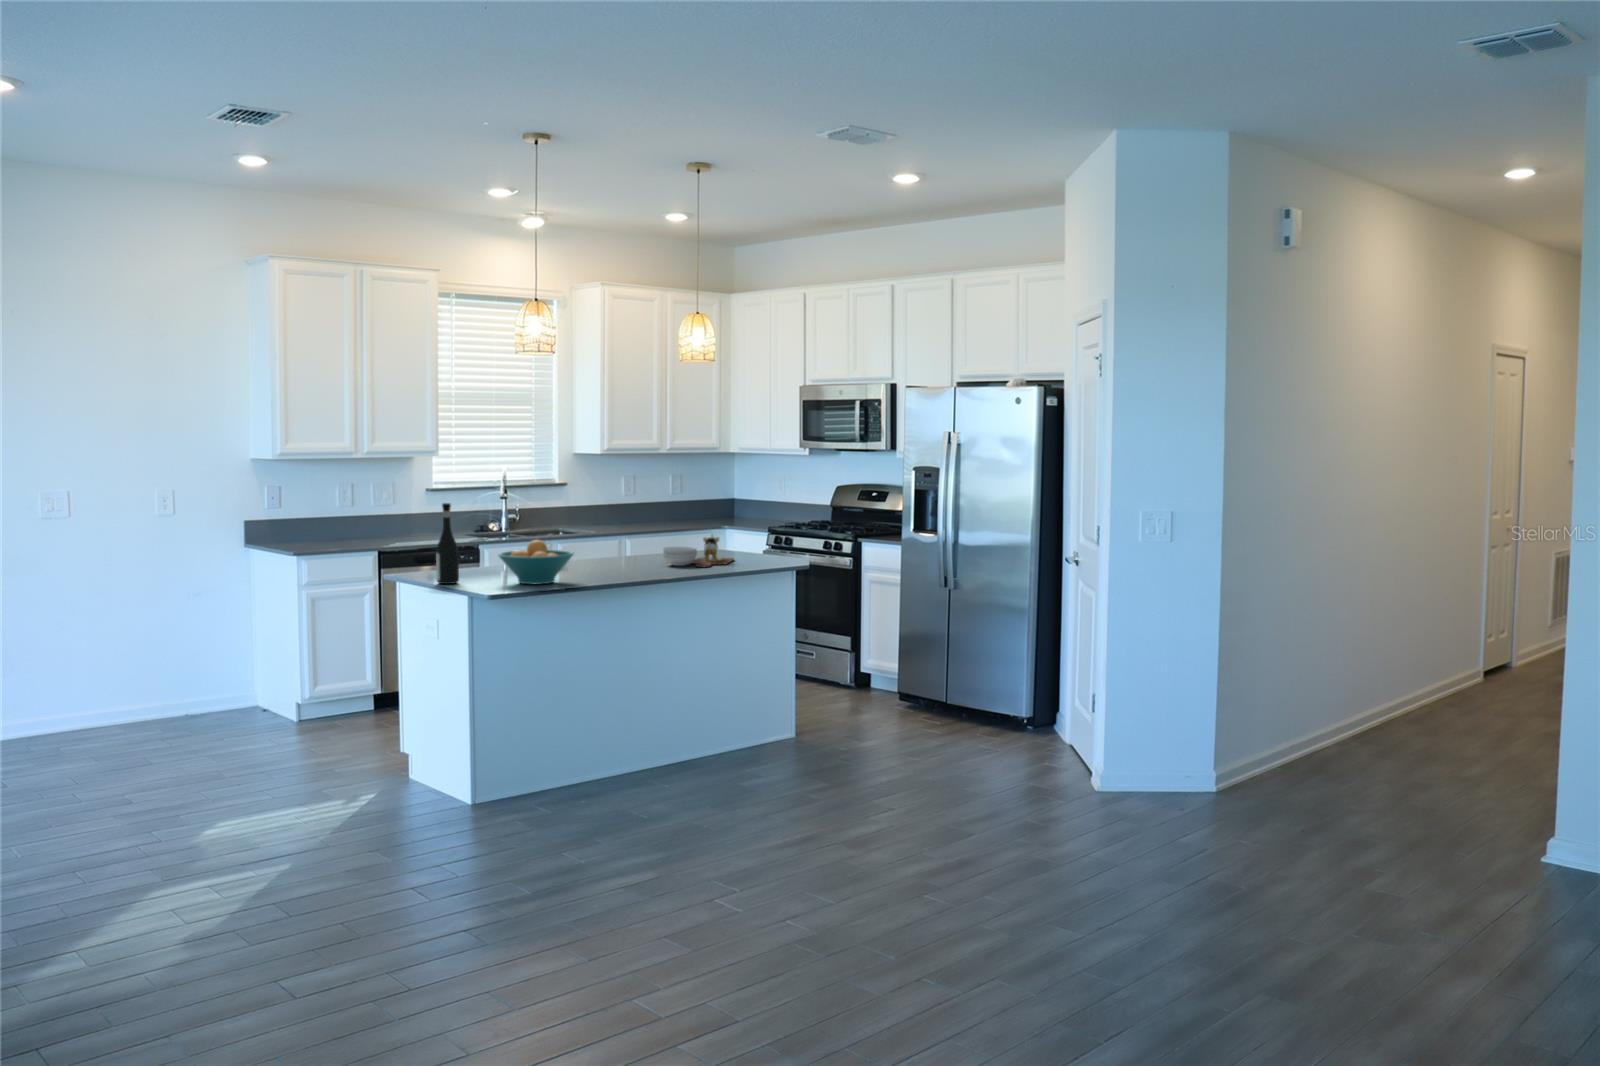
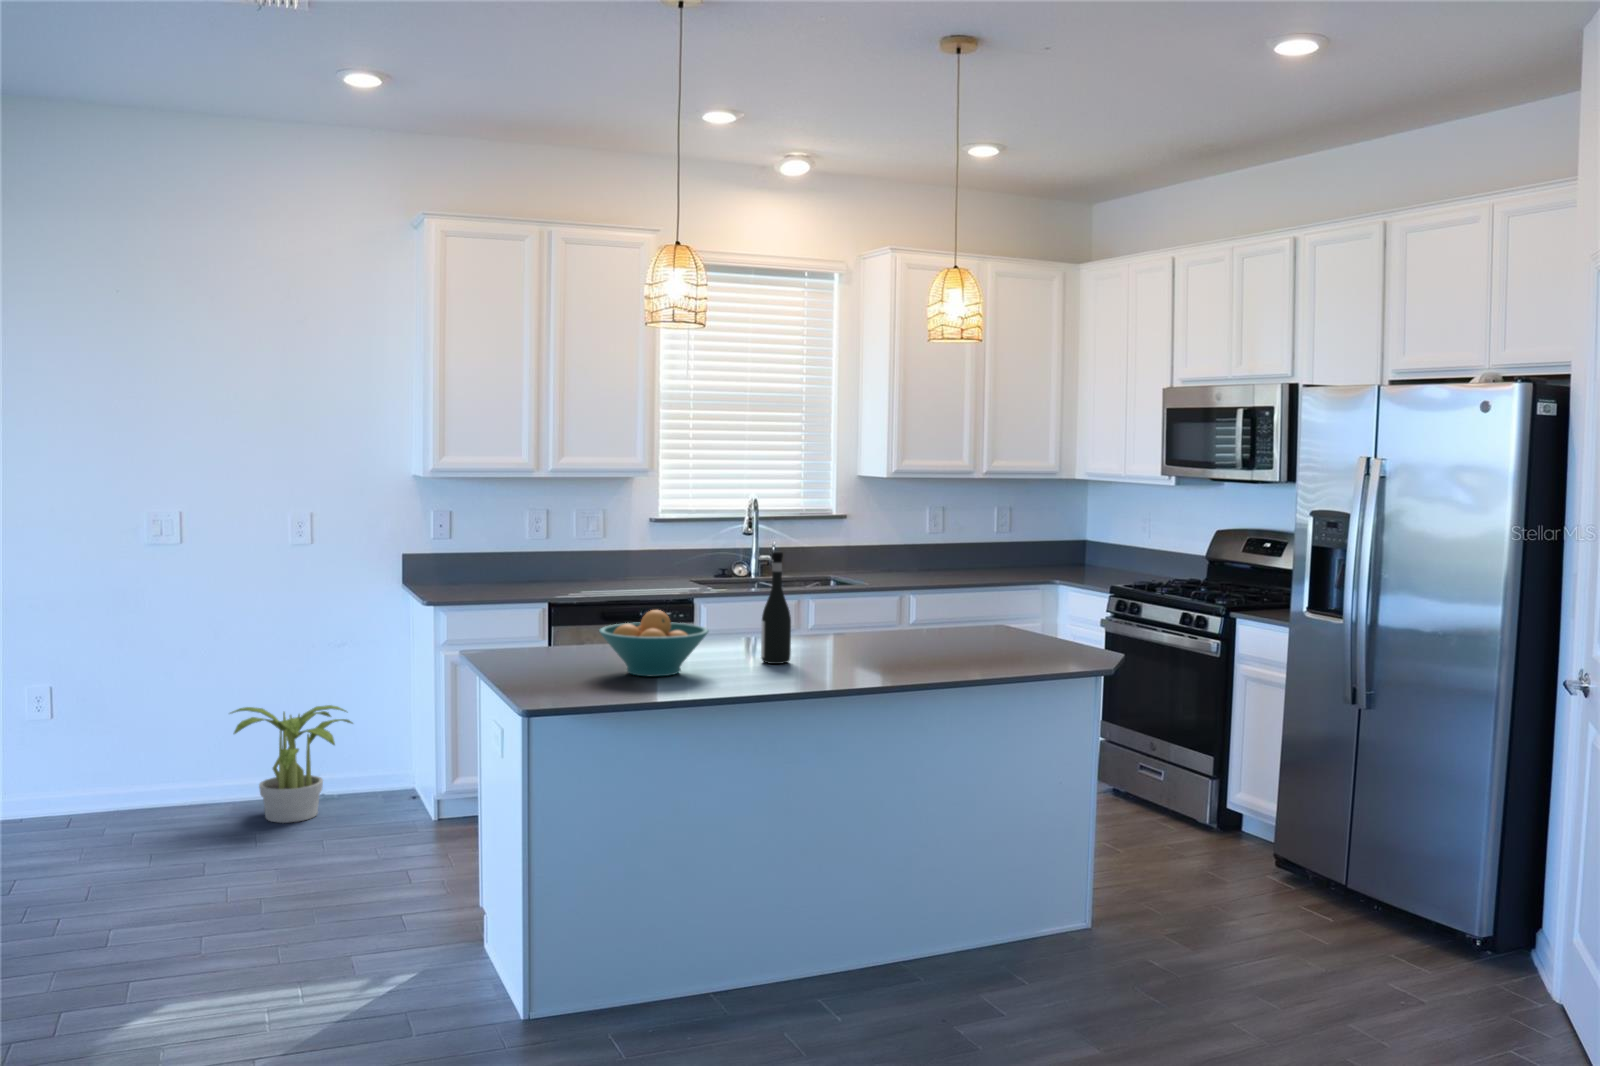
wine bottle: present [436,503,459,584] -> present [761,552,791,664]
cutting board: present [663,534,734,567] -> none [878,603,996,657]
potted plant: none [96,646,202,743] -> present [230,705,353,823]

